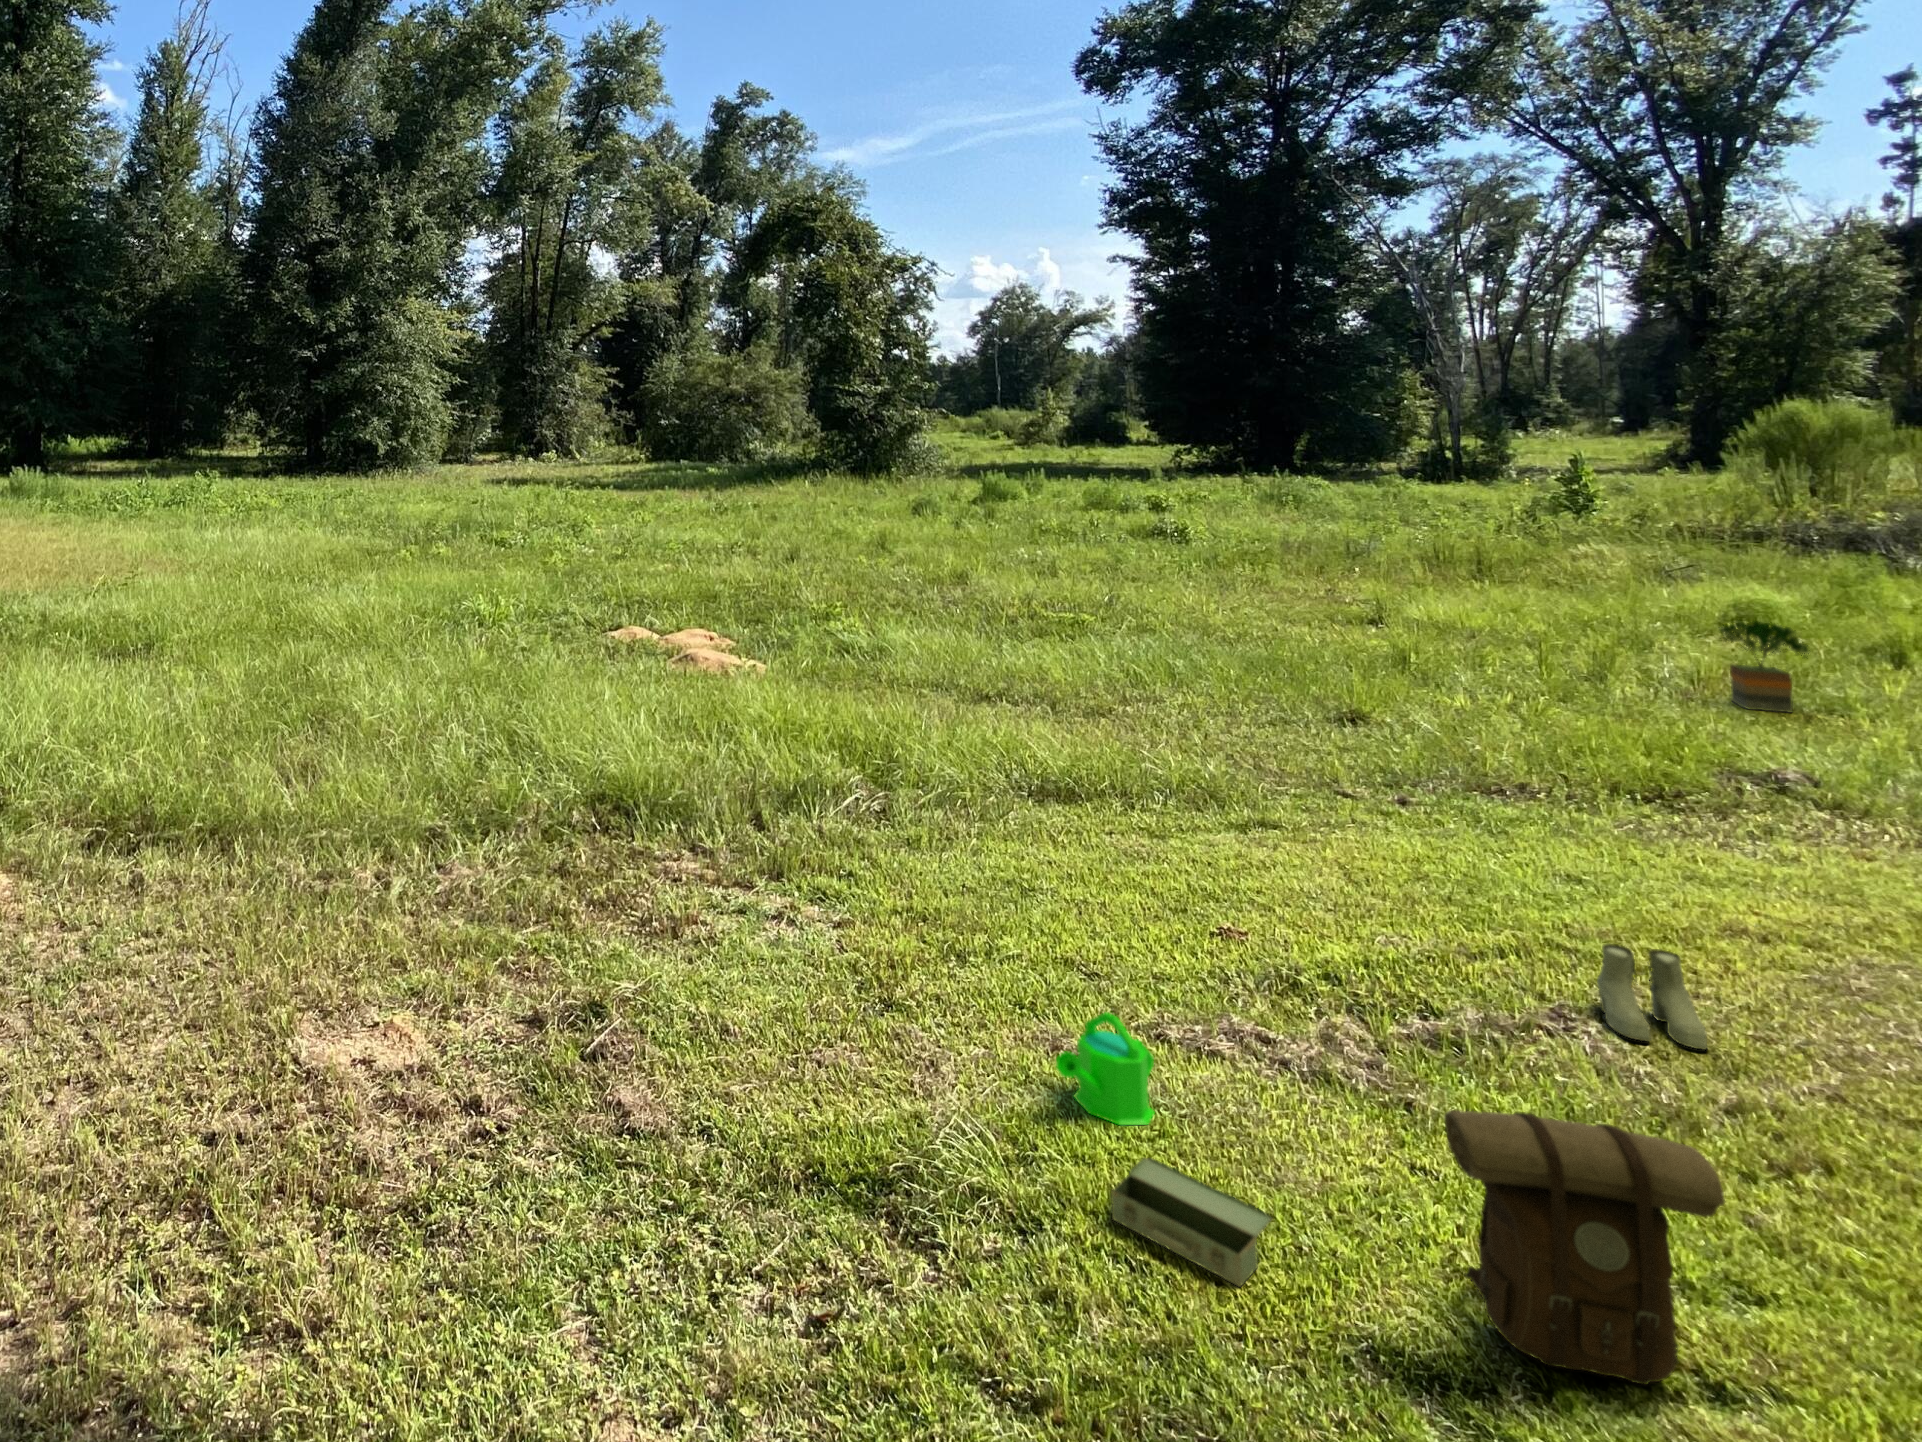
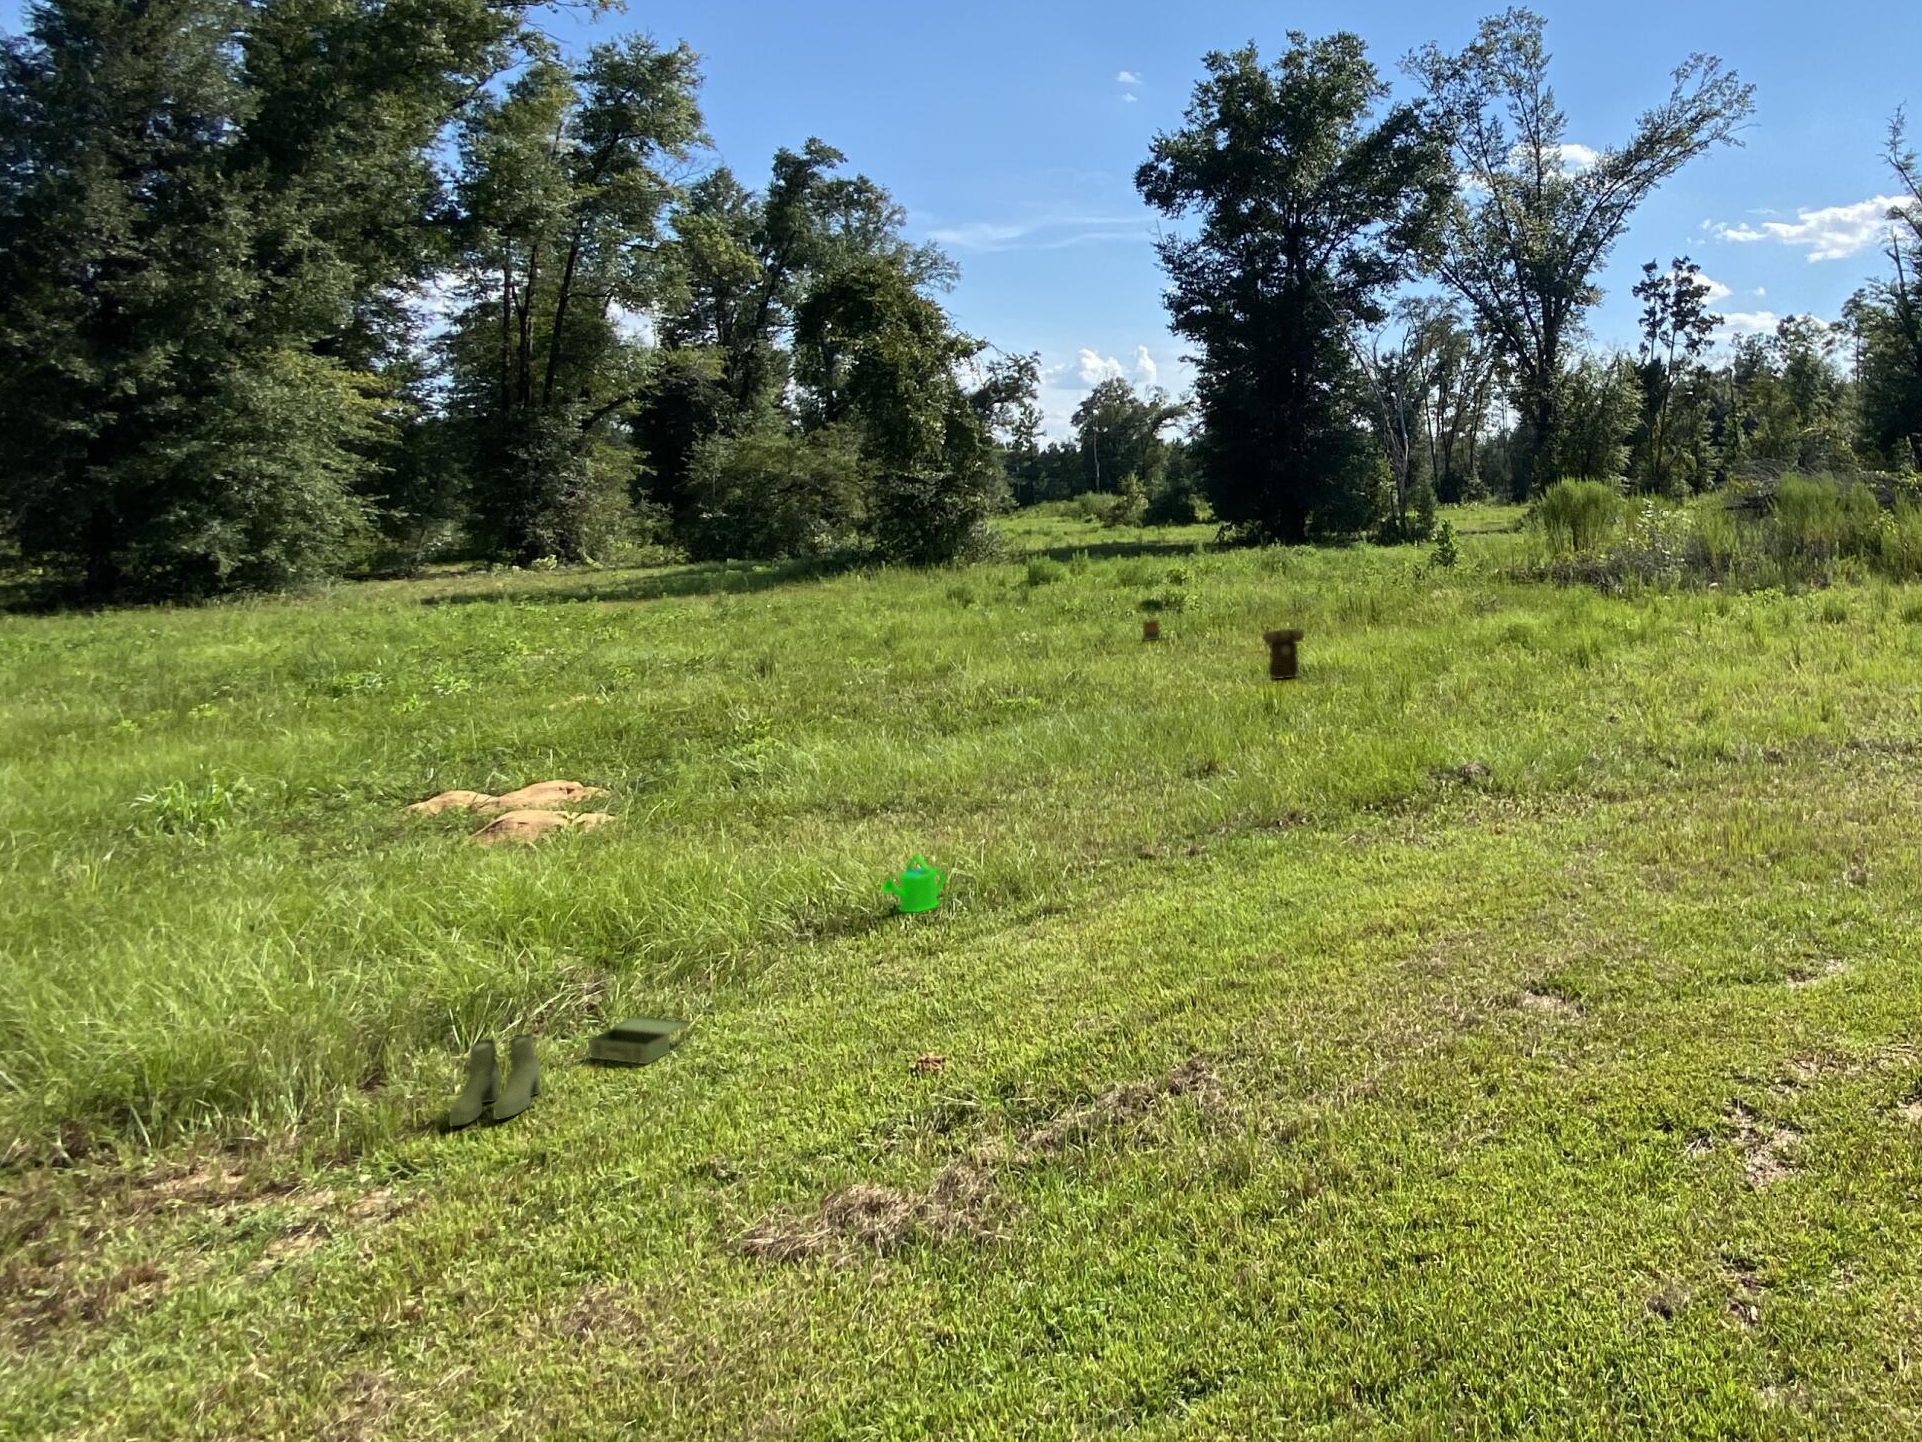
potted tree: present [1719,621,1810,712] -> present [1139,599,1164,640]
boots: present [1597,944,1707,1049] -> present [449,1034,540,1126]
watering can: present [1056,1012,1155,1125] -> present [882,855,946,912]
backpack: present [1444,1110,1725,1384] -> present [1263,629,1304,679]

